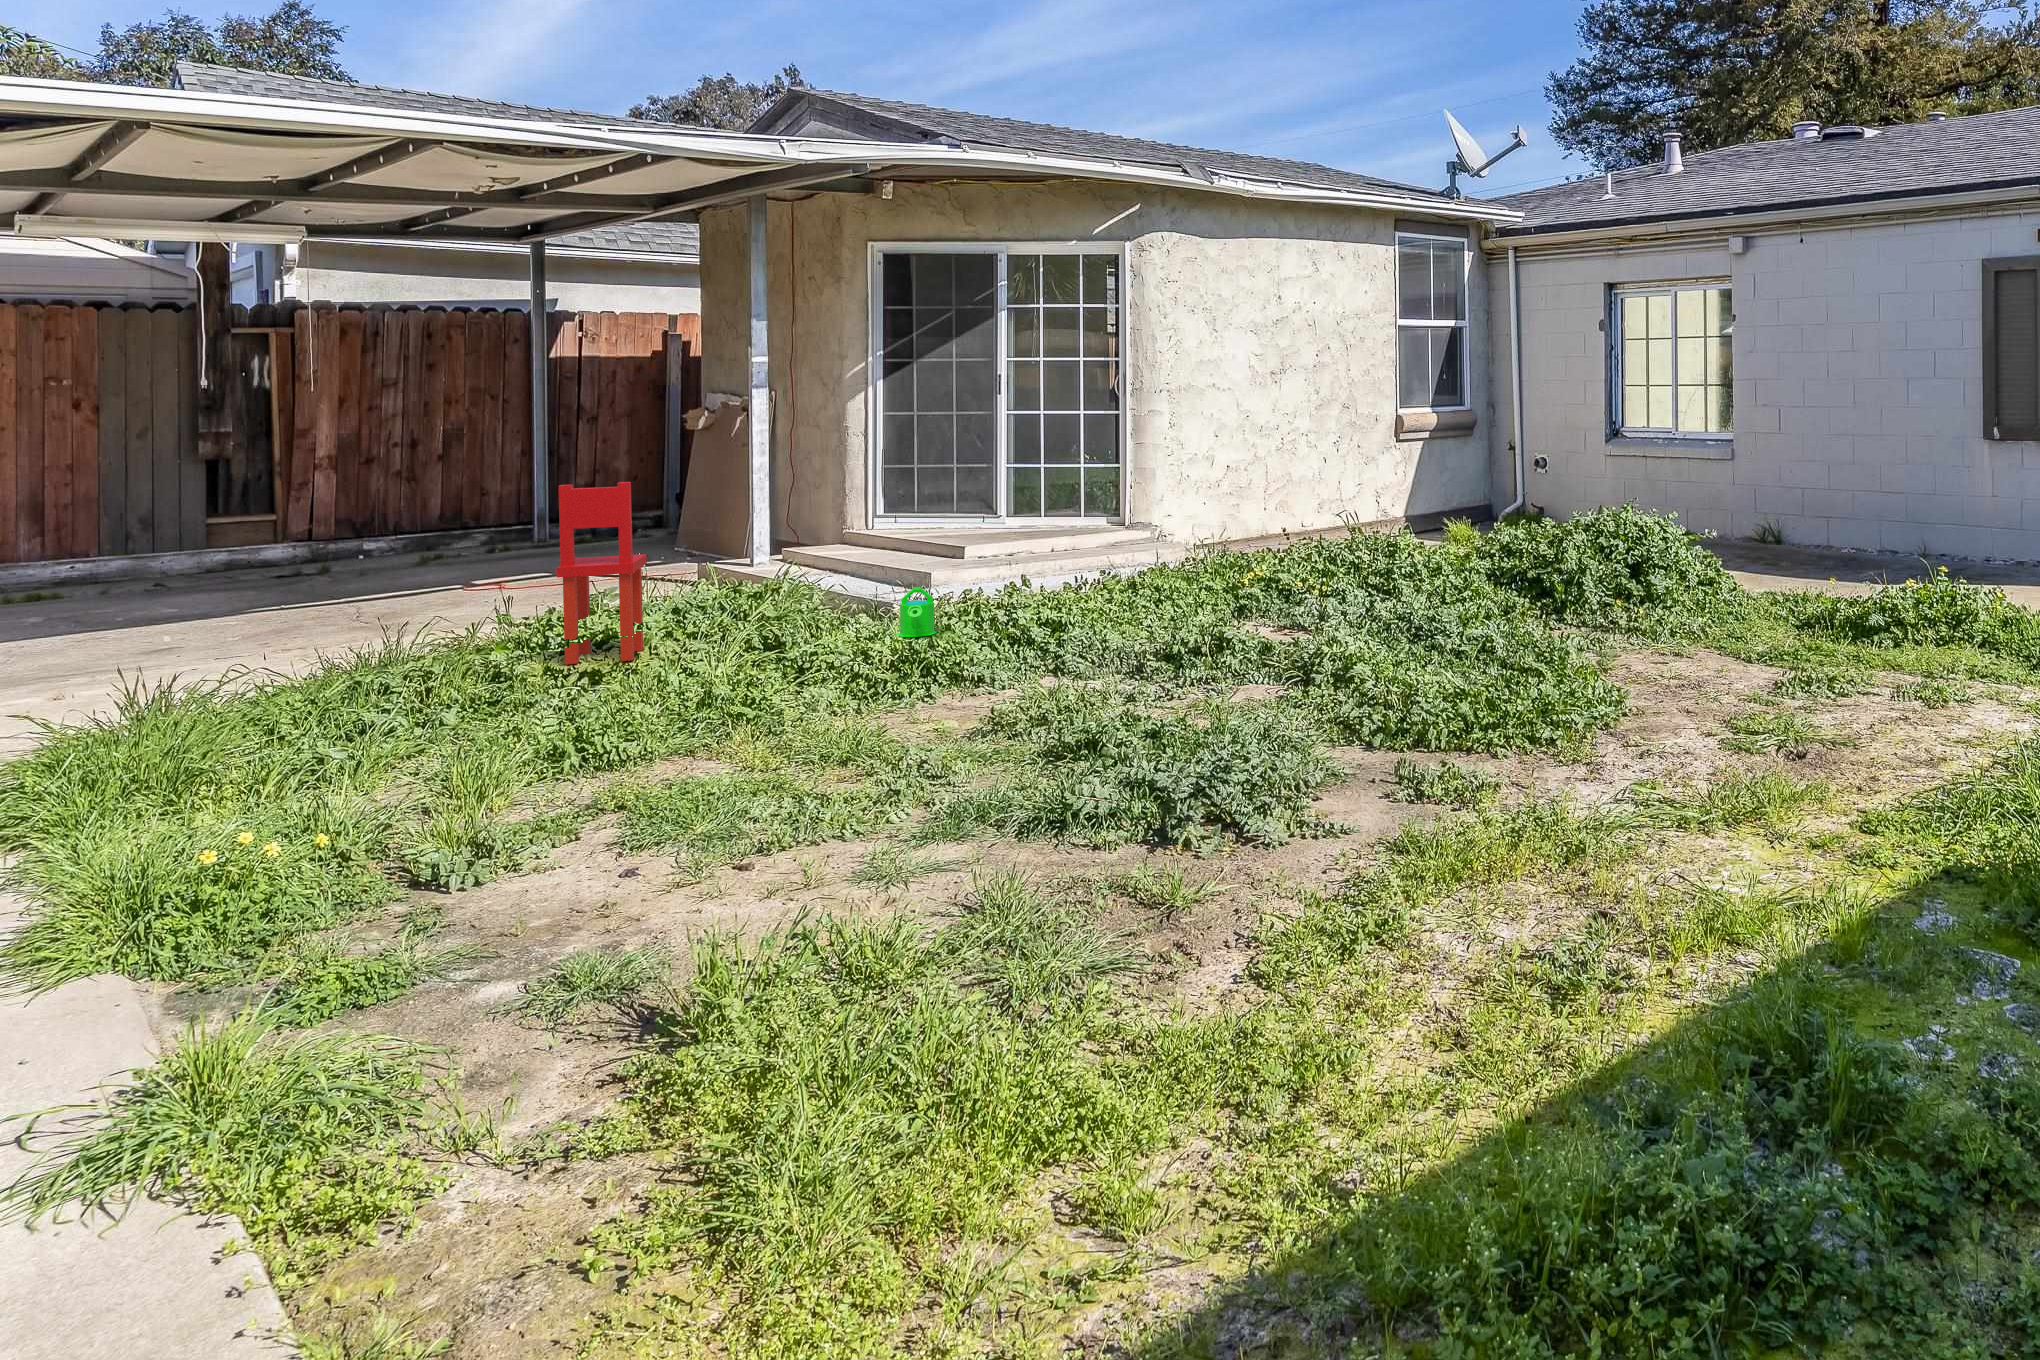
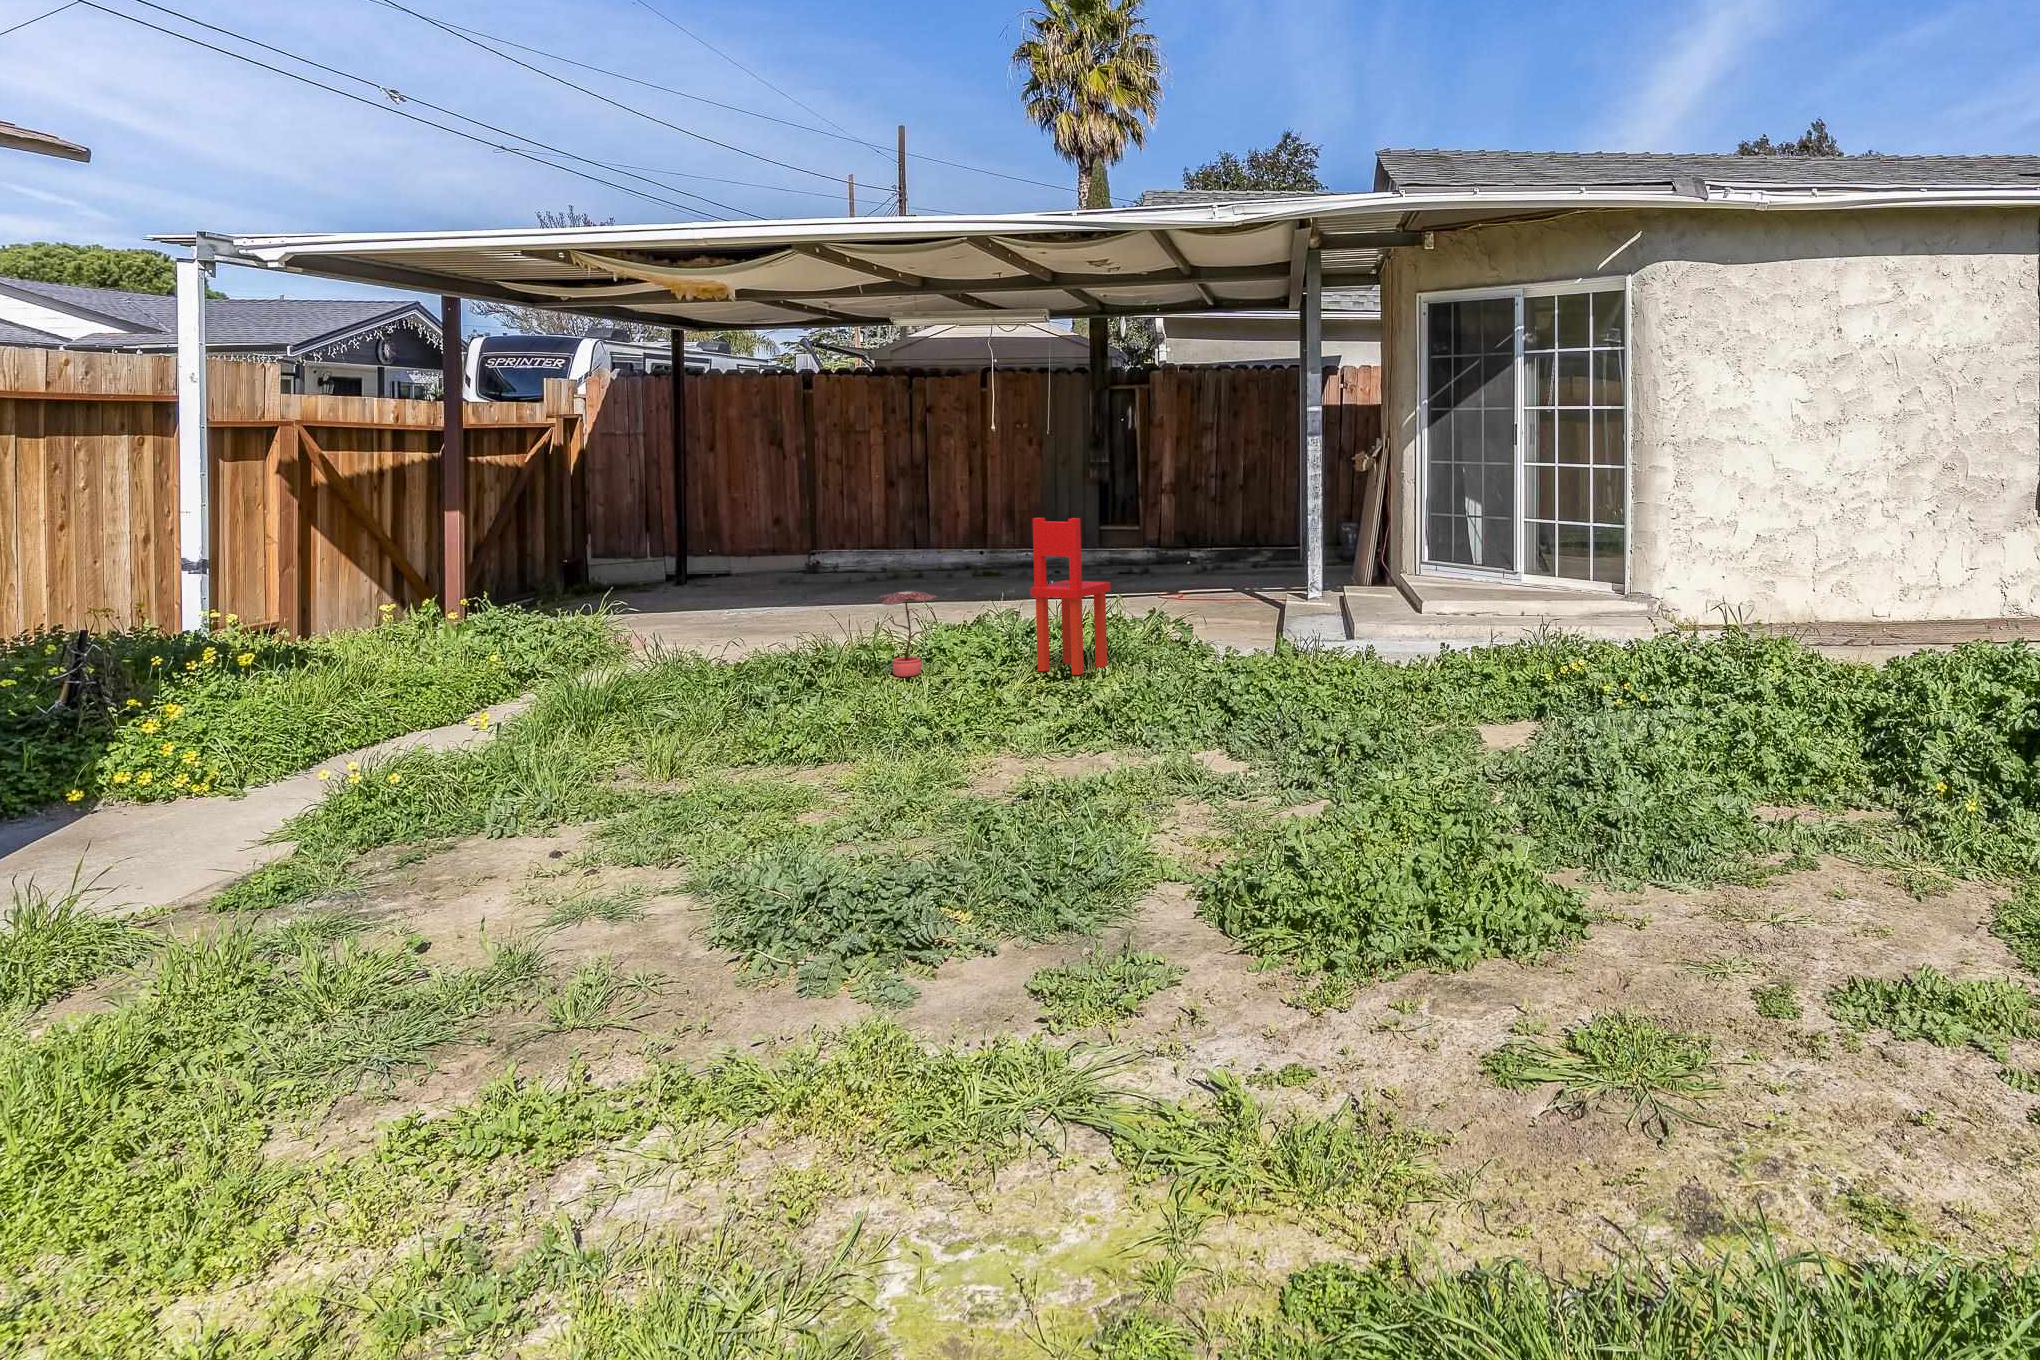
potted plant: none [320,587,426,696] -> present [876,591,937,677]
watering can: present [898,587,937,637] -> none [1288,639,1328,690]

